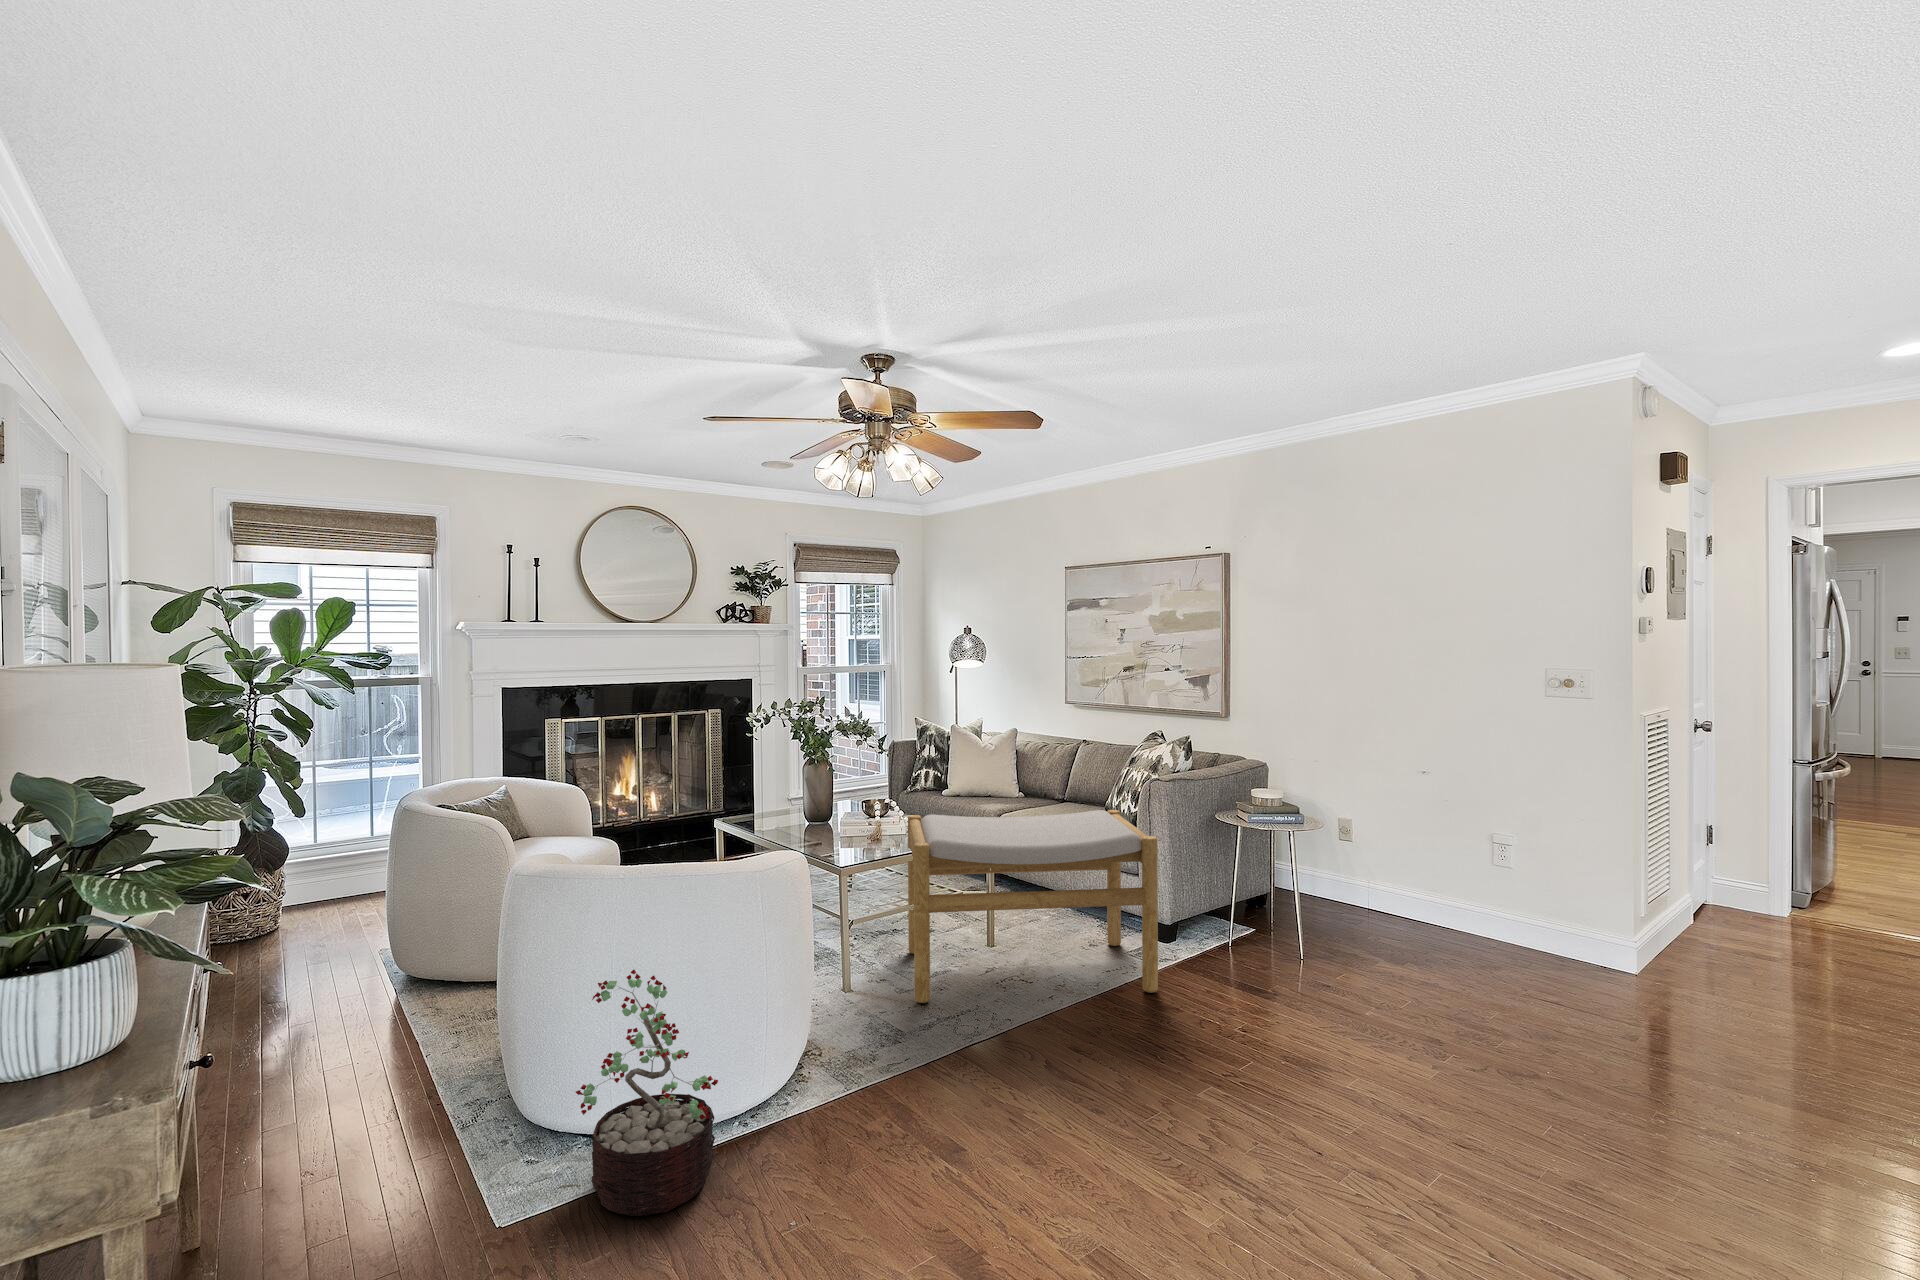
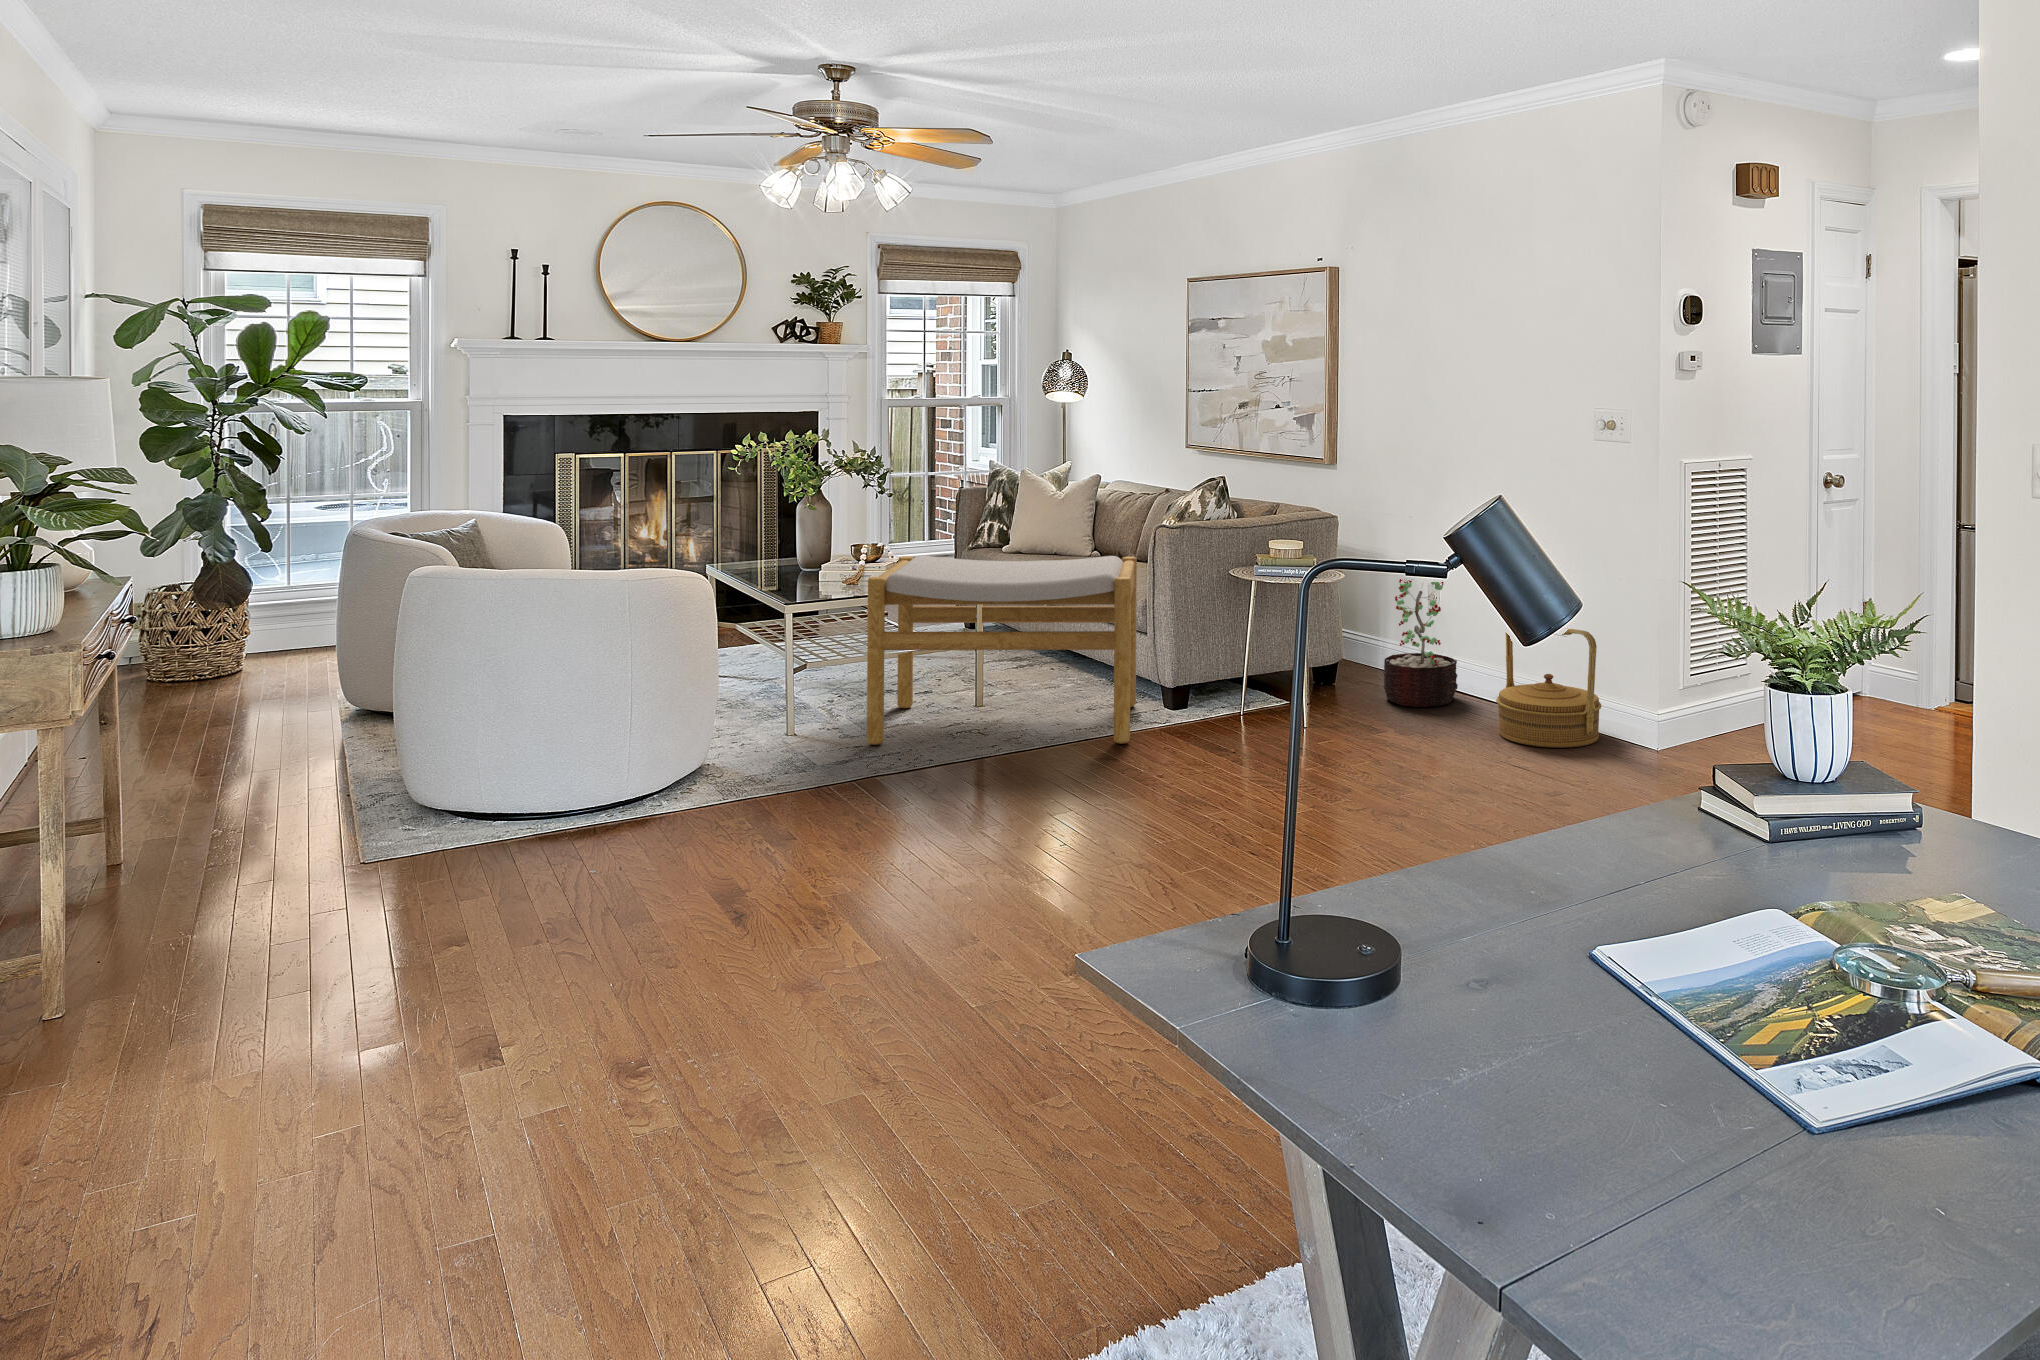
woven basket: none [1464,860,1579,983] -> present [1496,629,1601,748]
decorative plant: present [576,970,718,1216] -> present [1383,579,1458,707]

